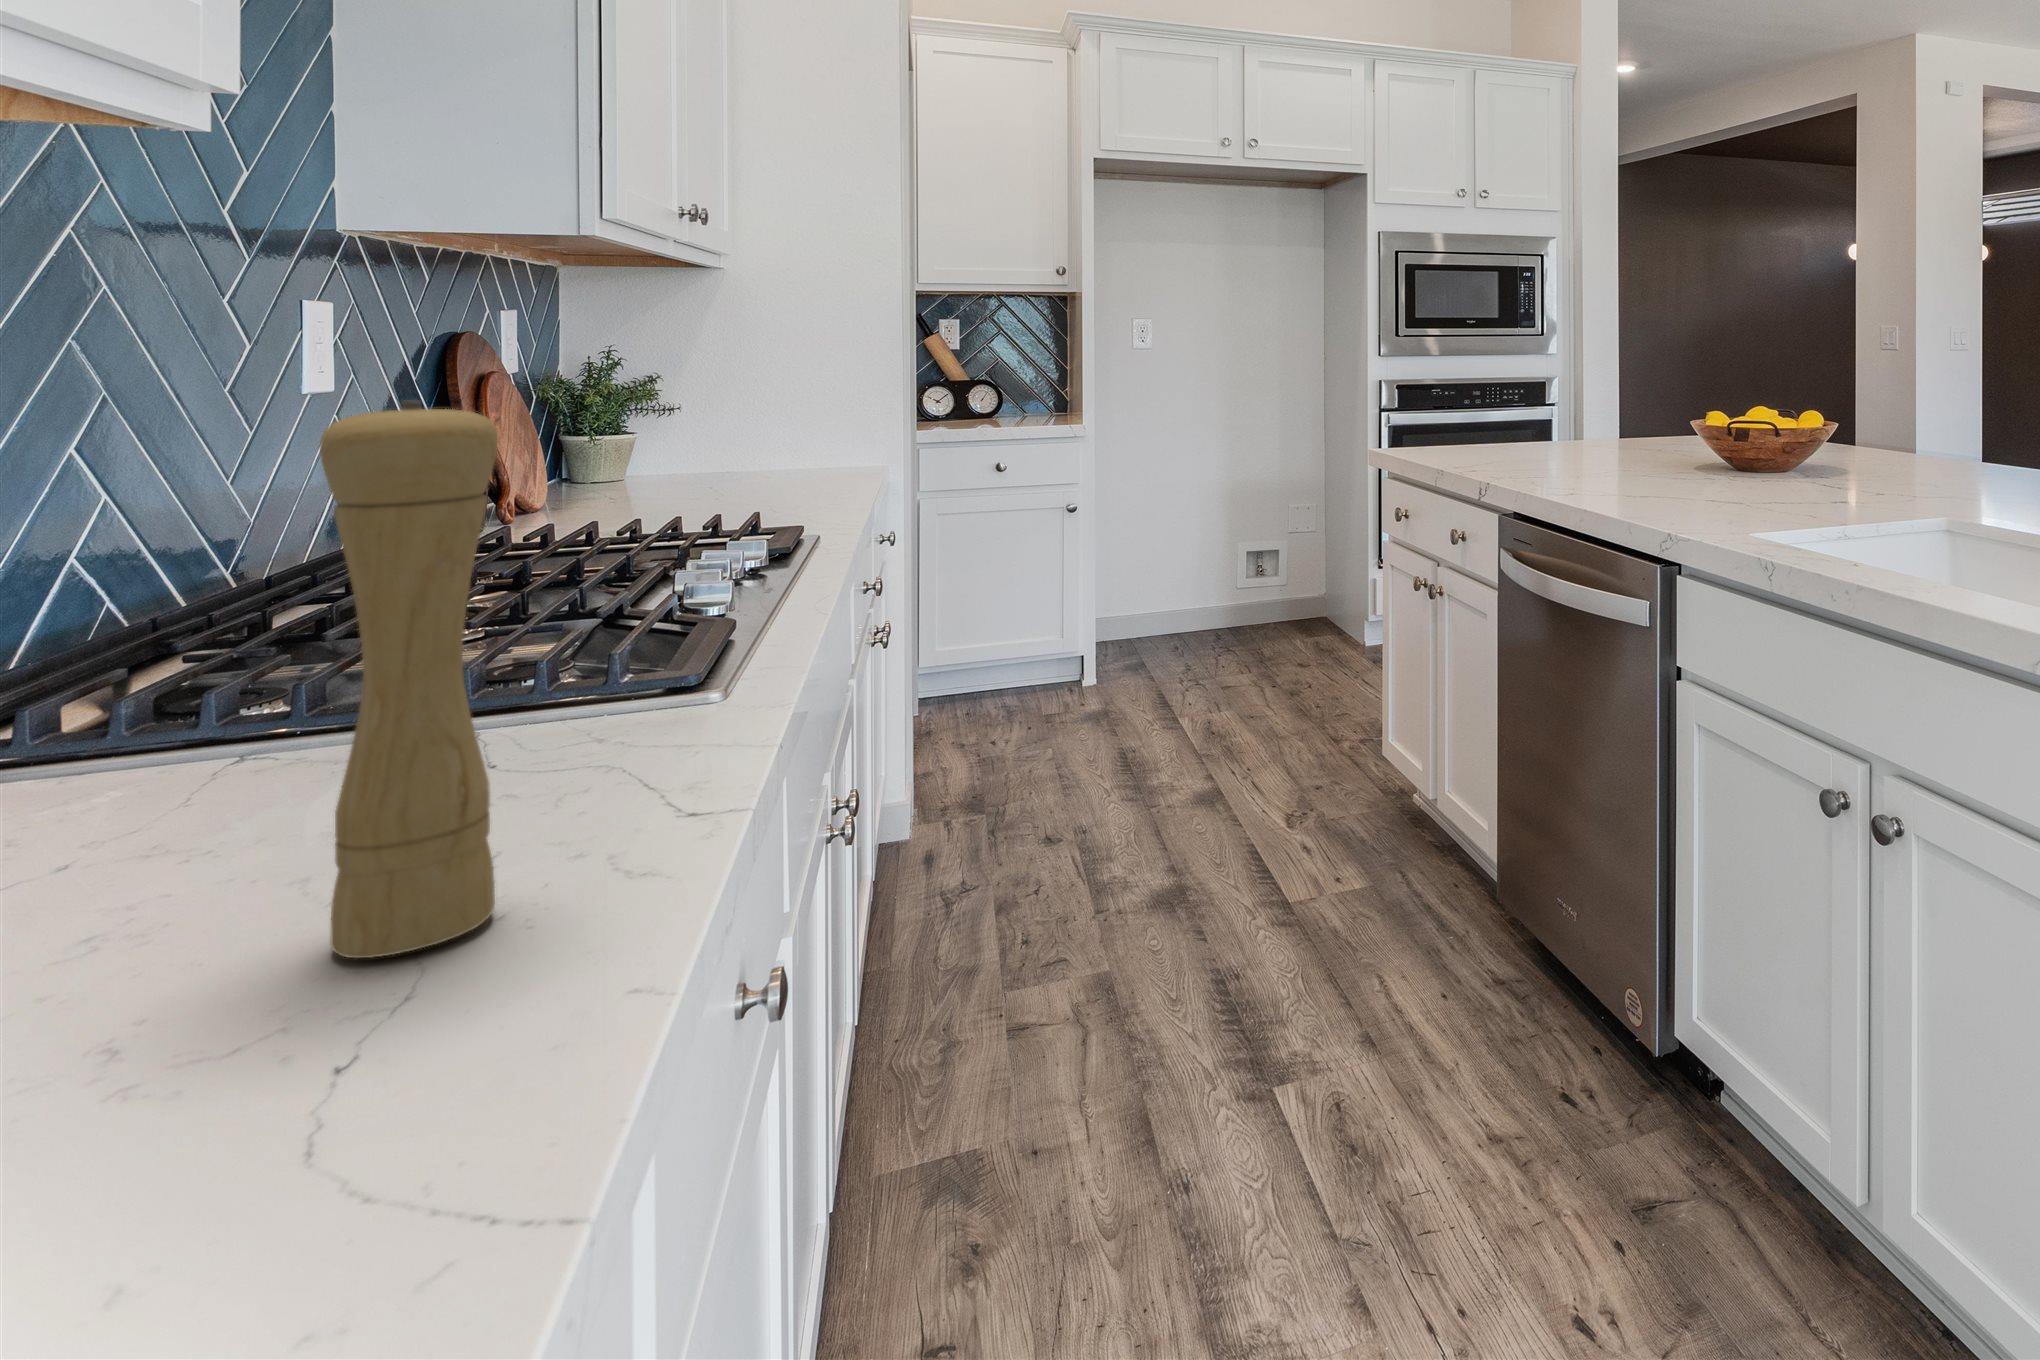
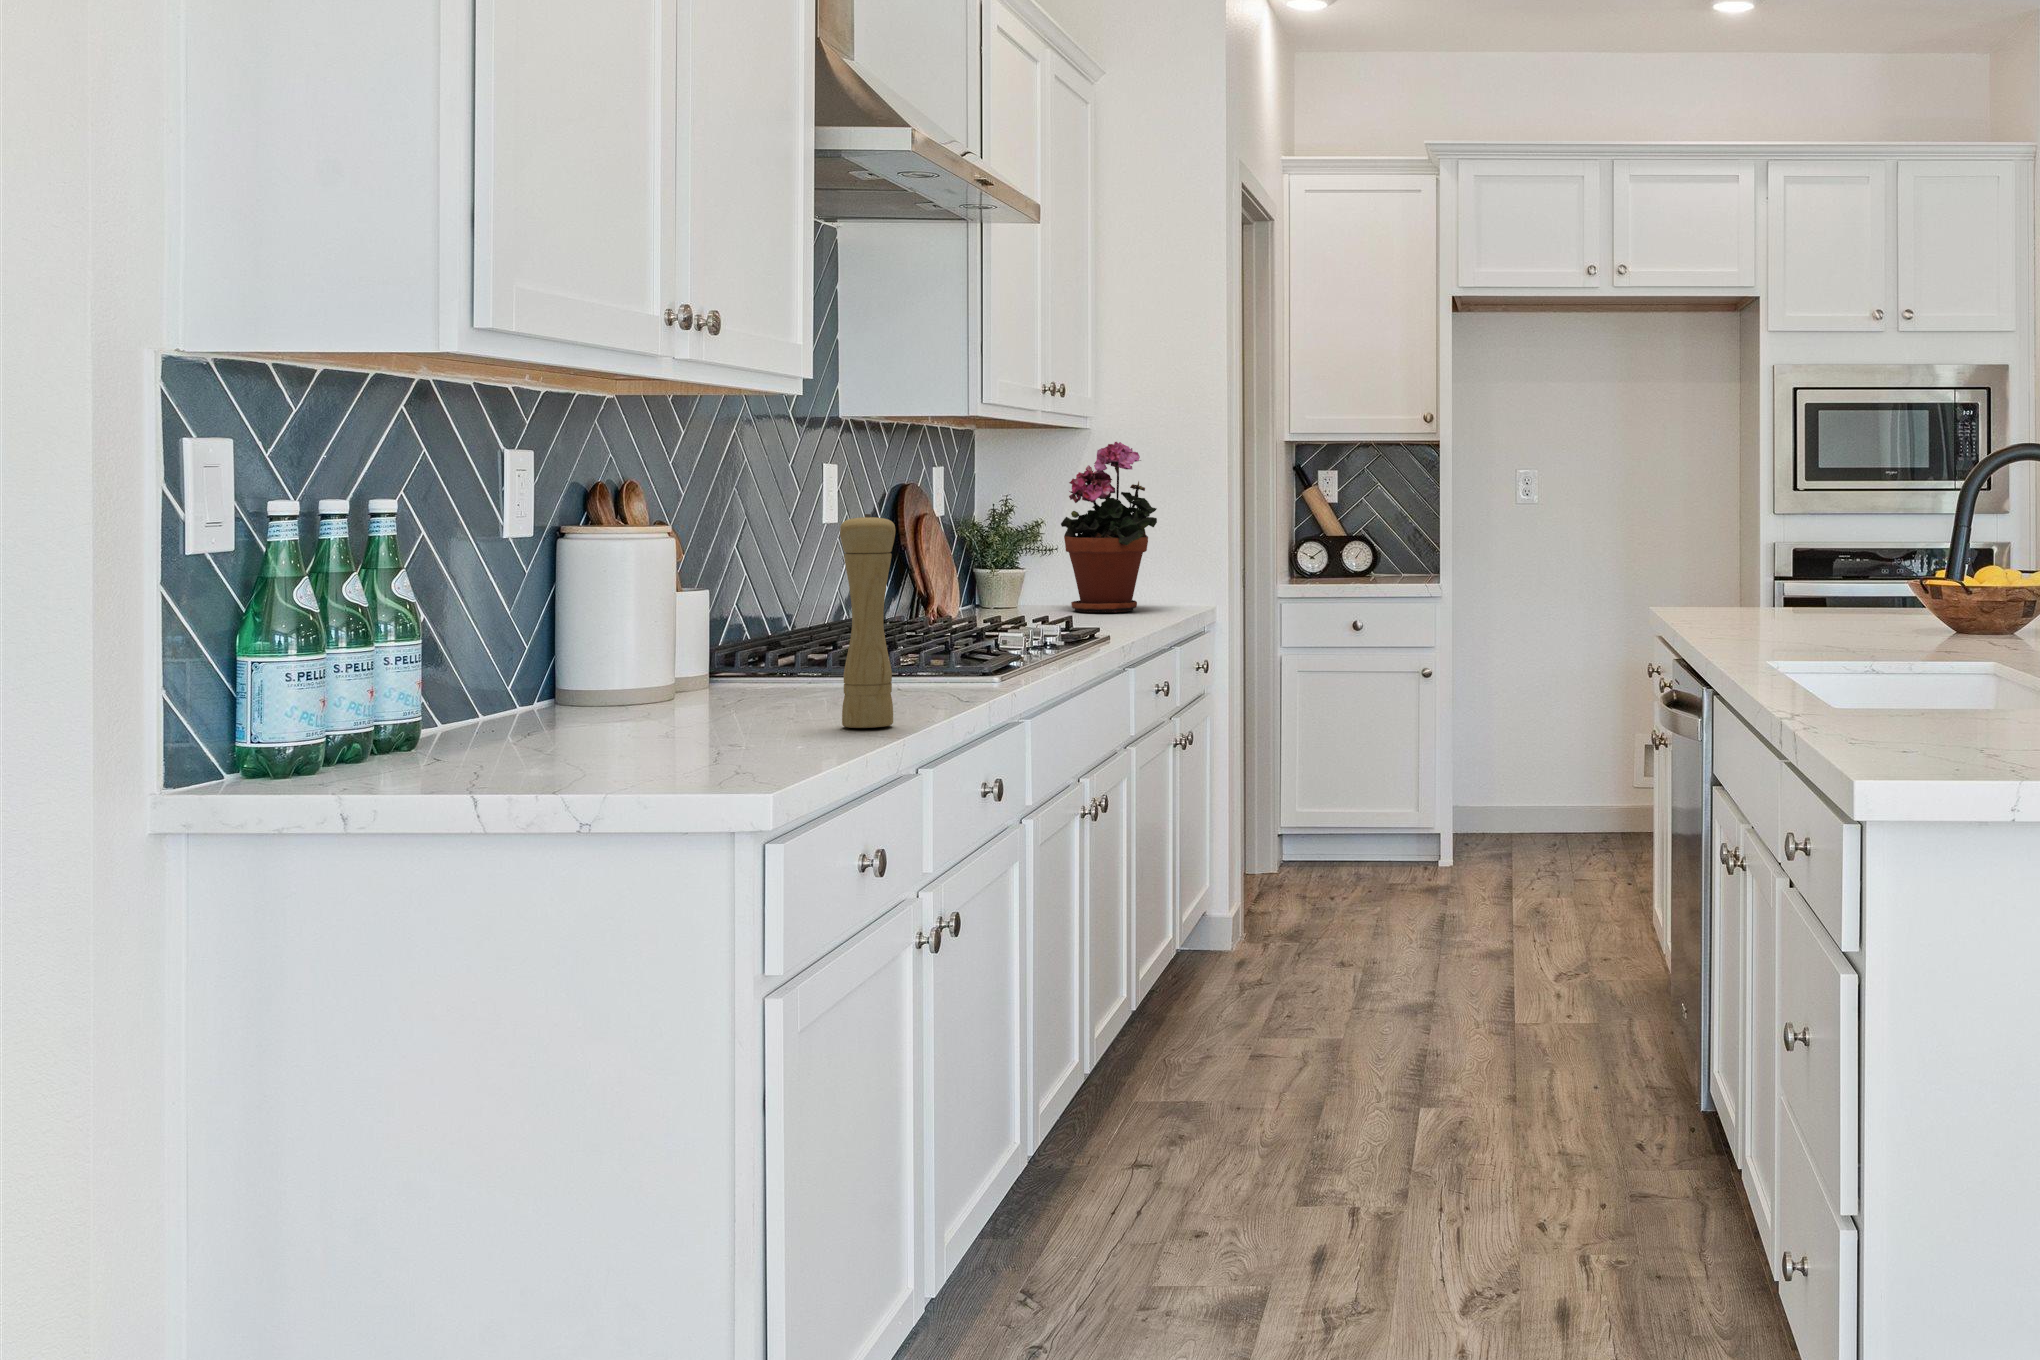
potted plant: none [692,281,829,487] -> present [1061,442,1157,613]

